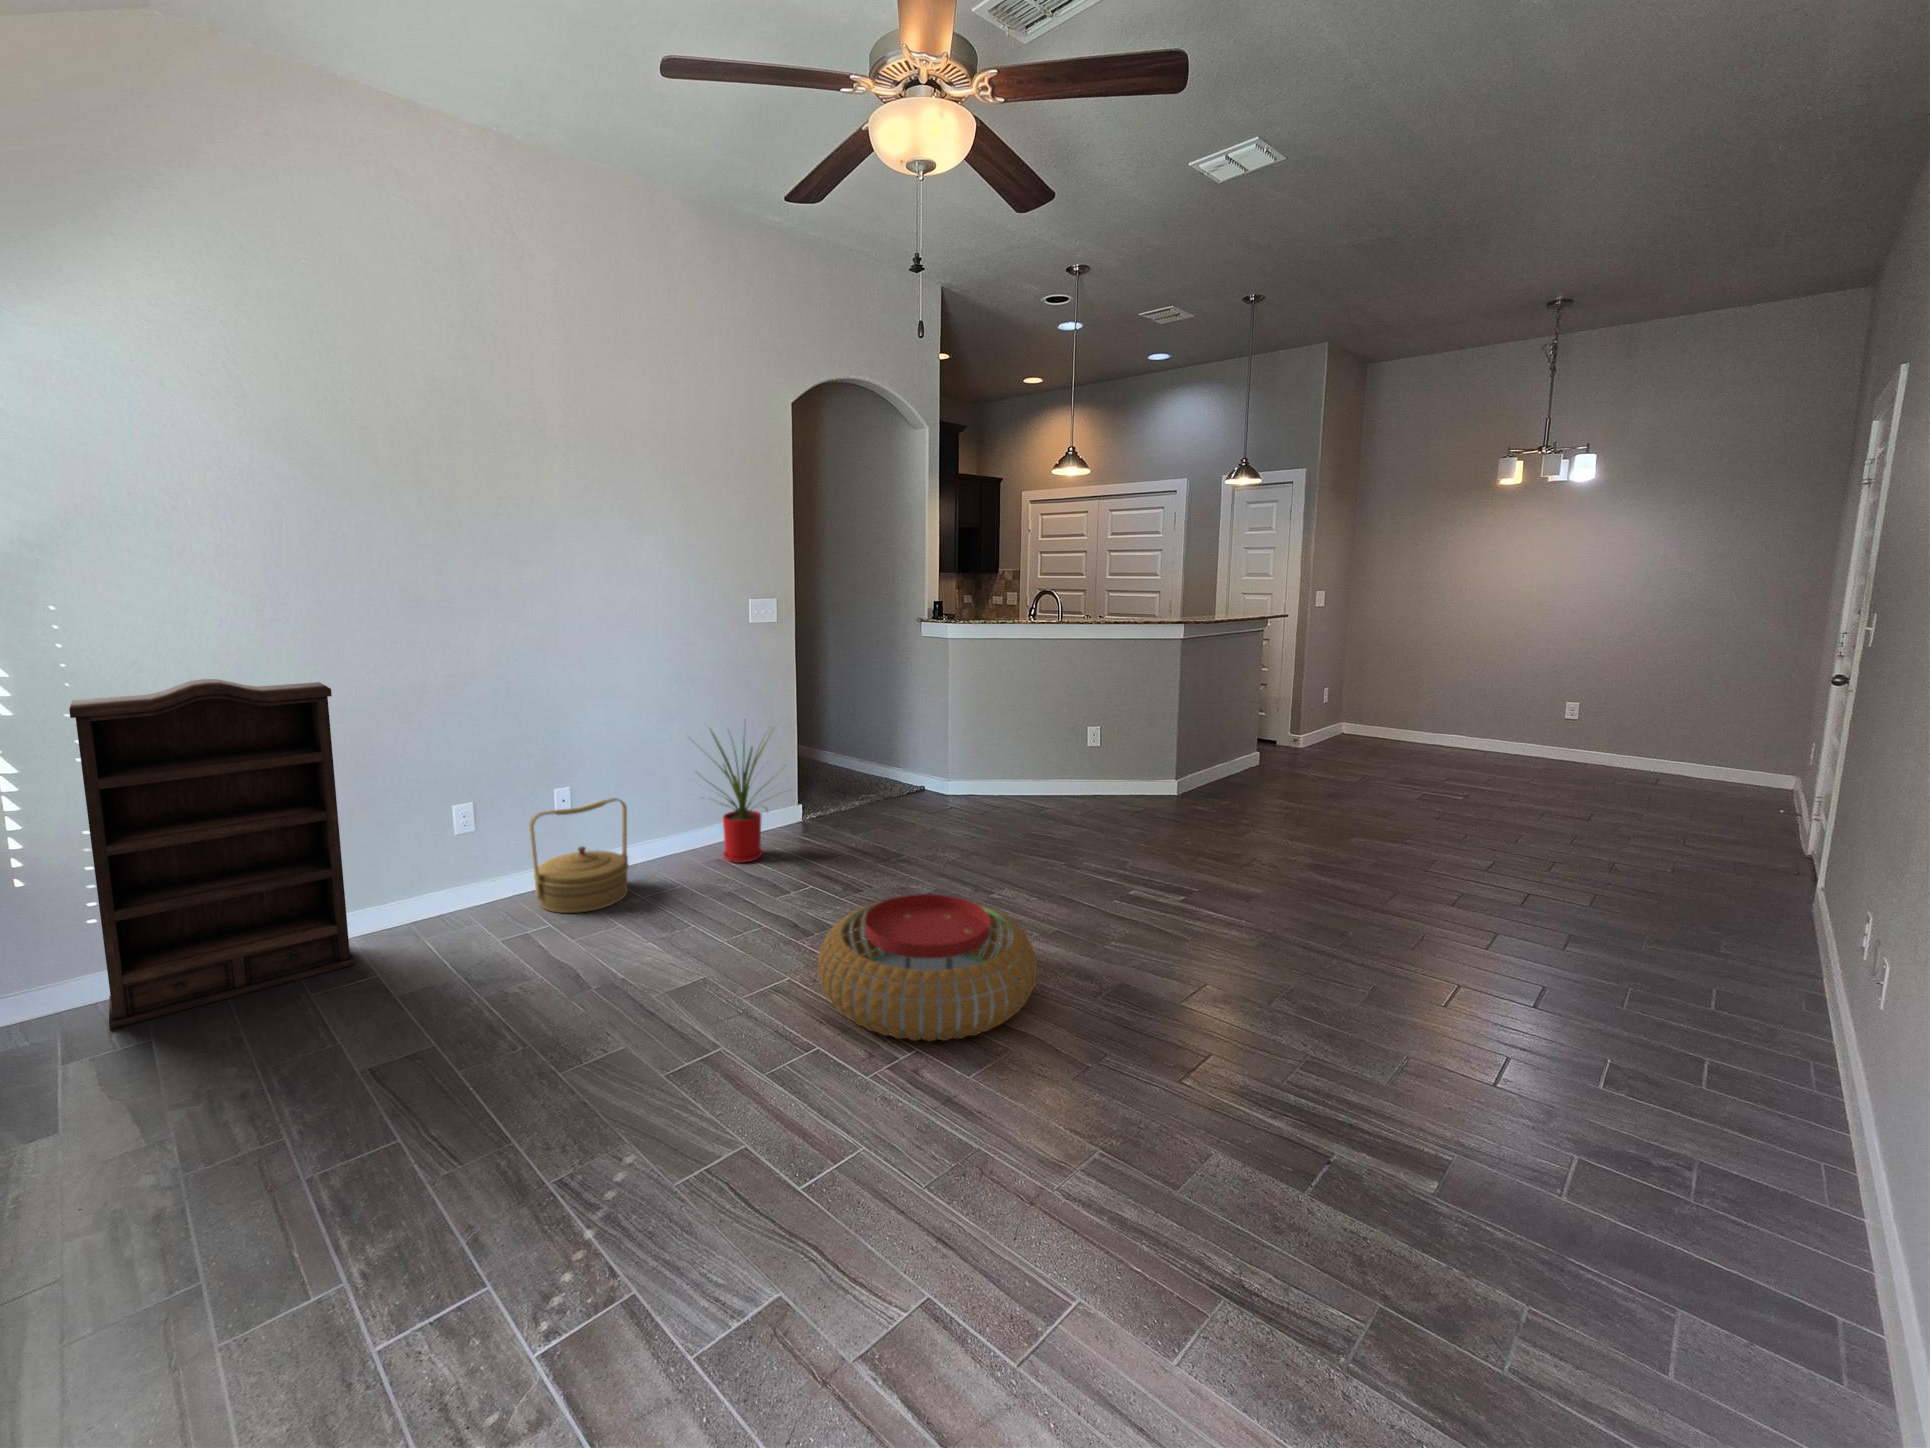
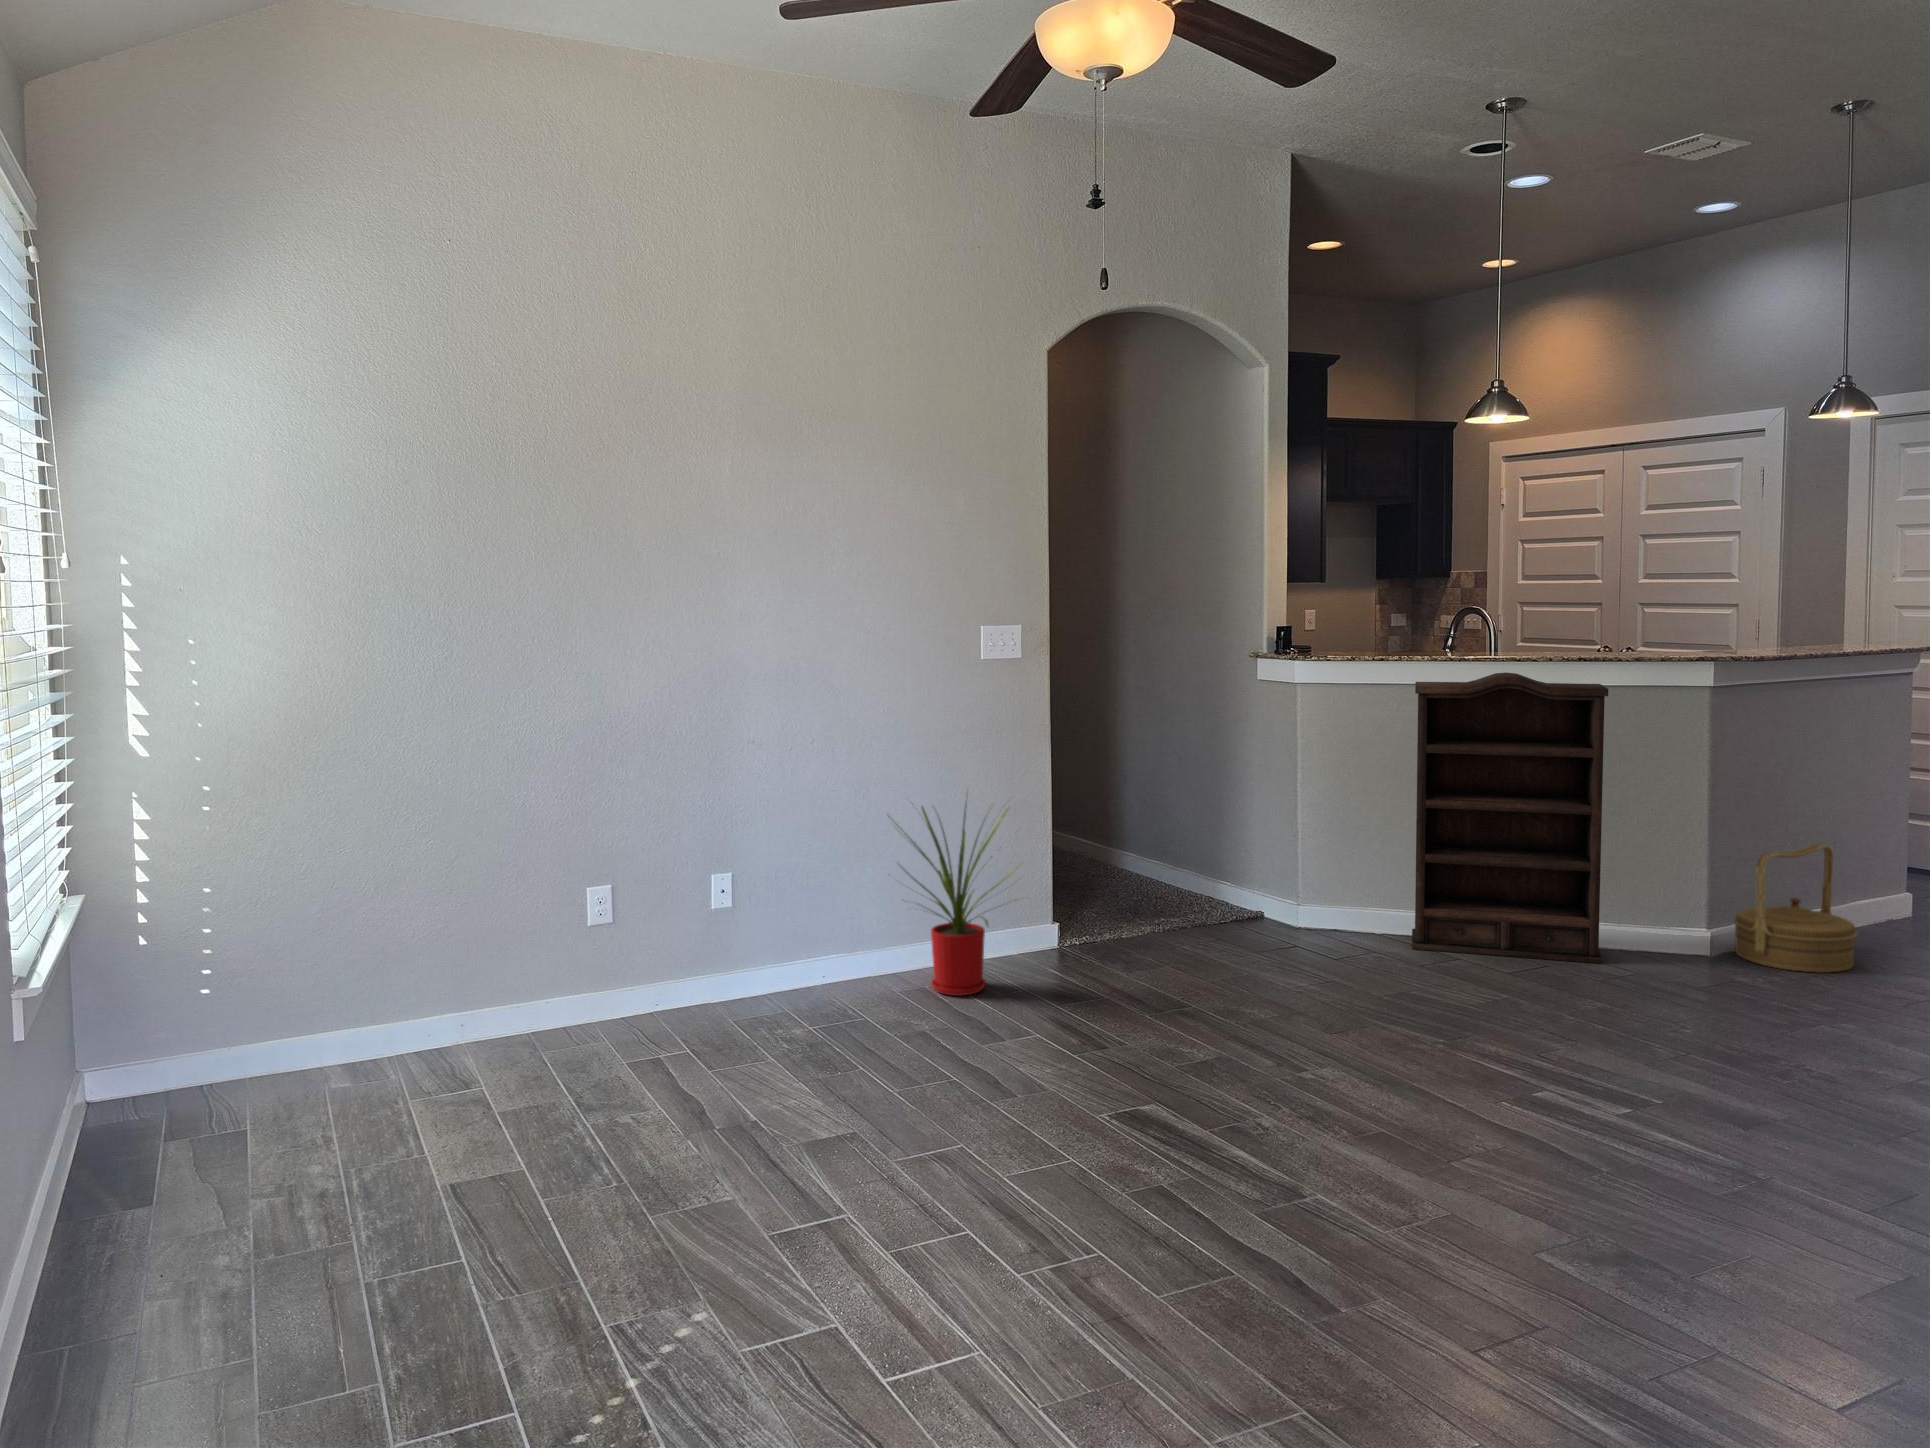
bookshelf: present [69,679,355,1029] -> present [1412,672,1608,963]
woven basket: present [529,798,629,913] -> present [1733,844,1858,973]
pouf: present [818,894,1037,1041] -> none [989,1050,1306,1251]

